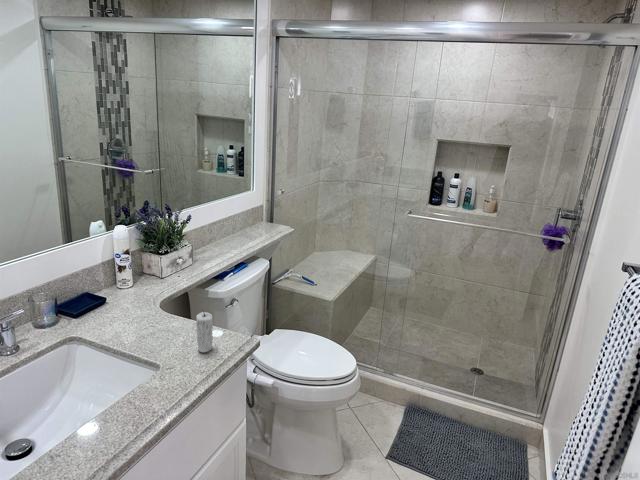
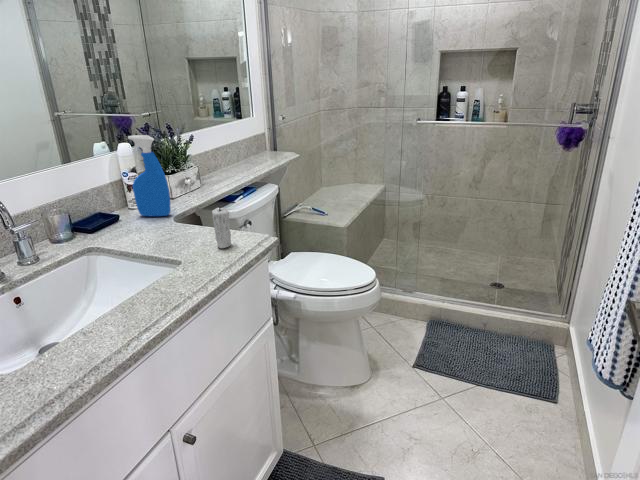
spray bottle: none [124,223,159,301] -> present [128,135,171,216]

